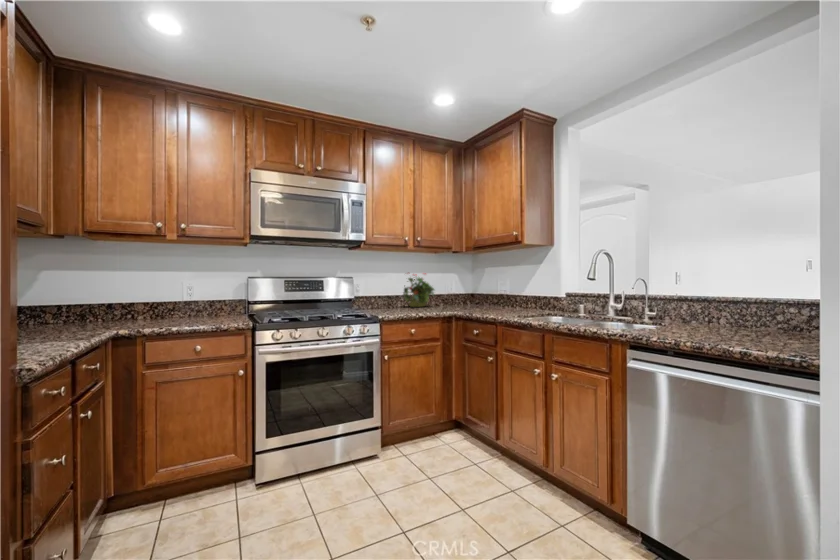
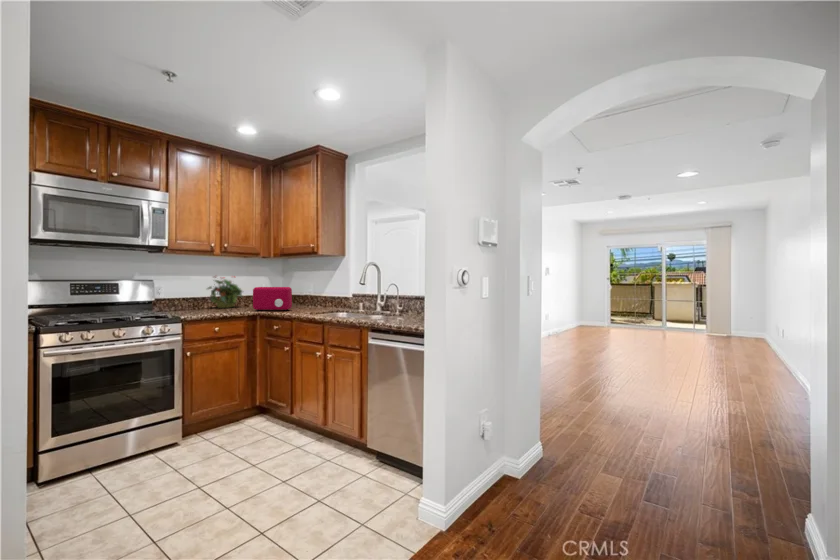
toaster: none [448,284,491,312] -> present [253,287,292,311]

